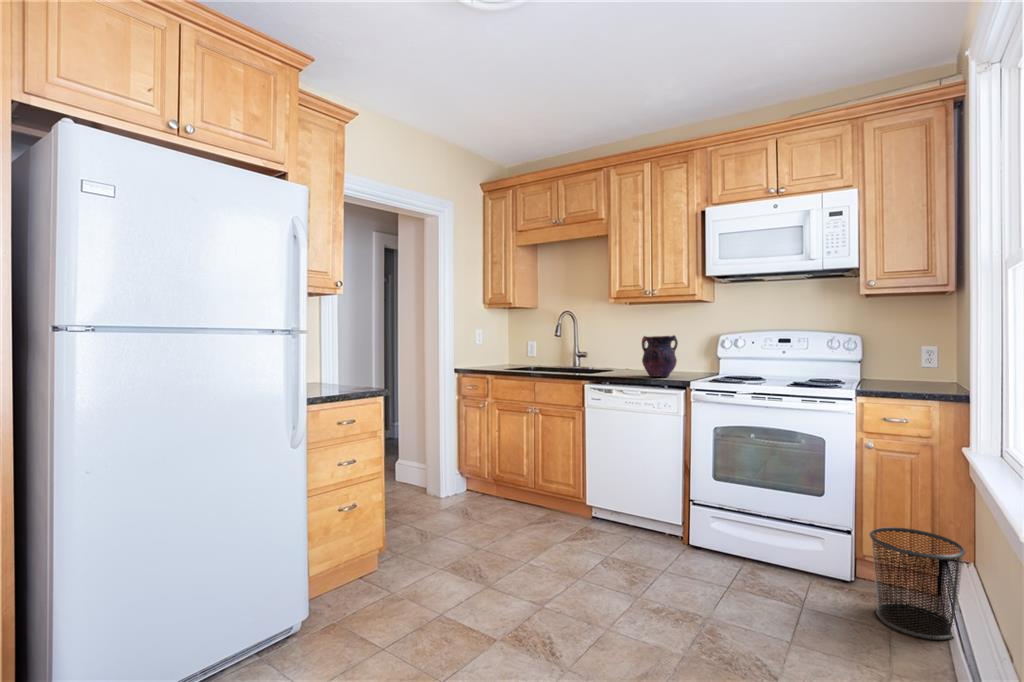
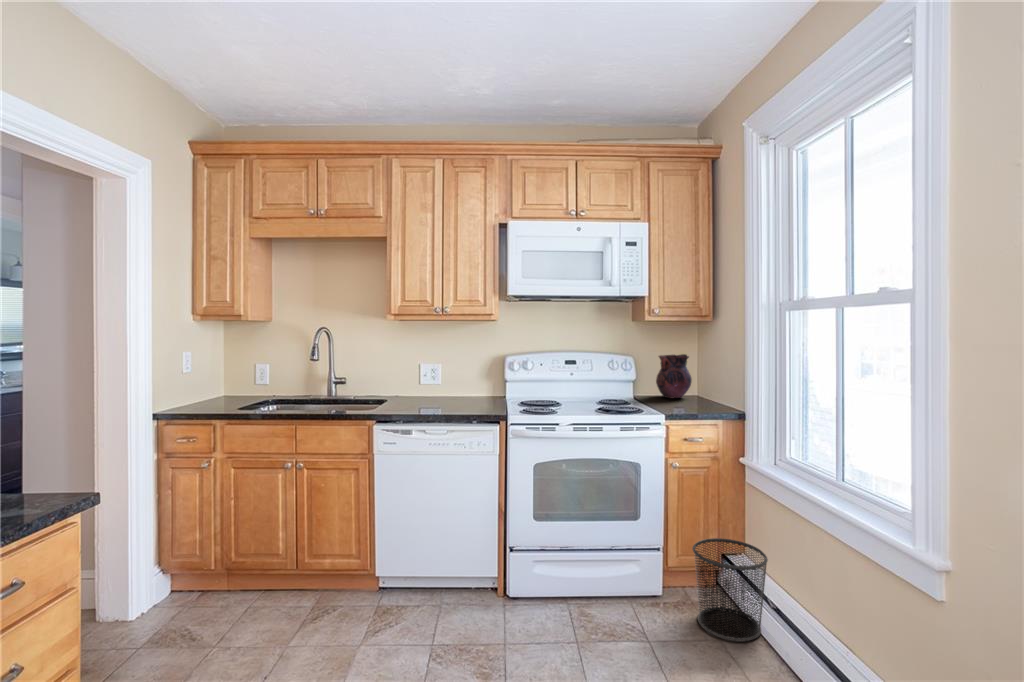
vase: present [642,335,678,377] -> present [656,354,692,398]

